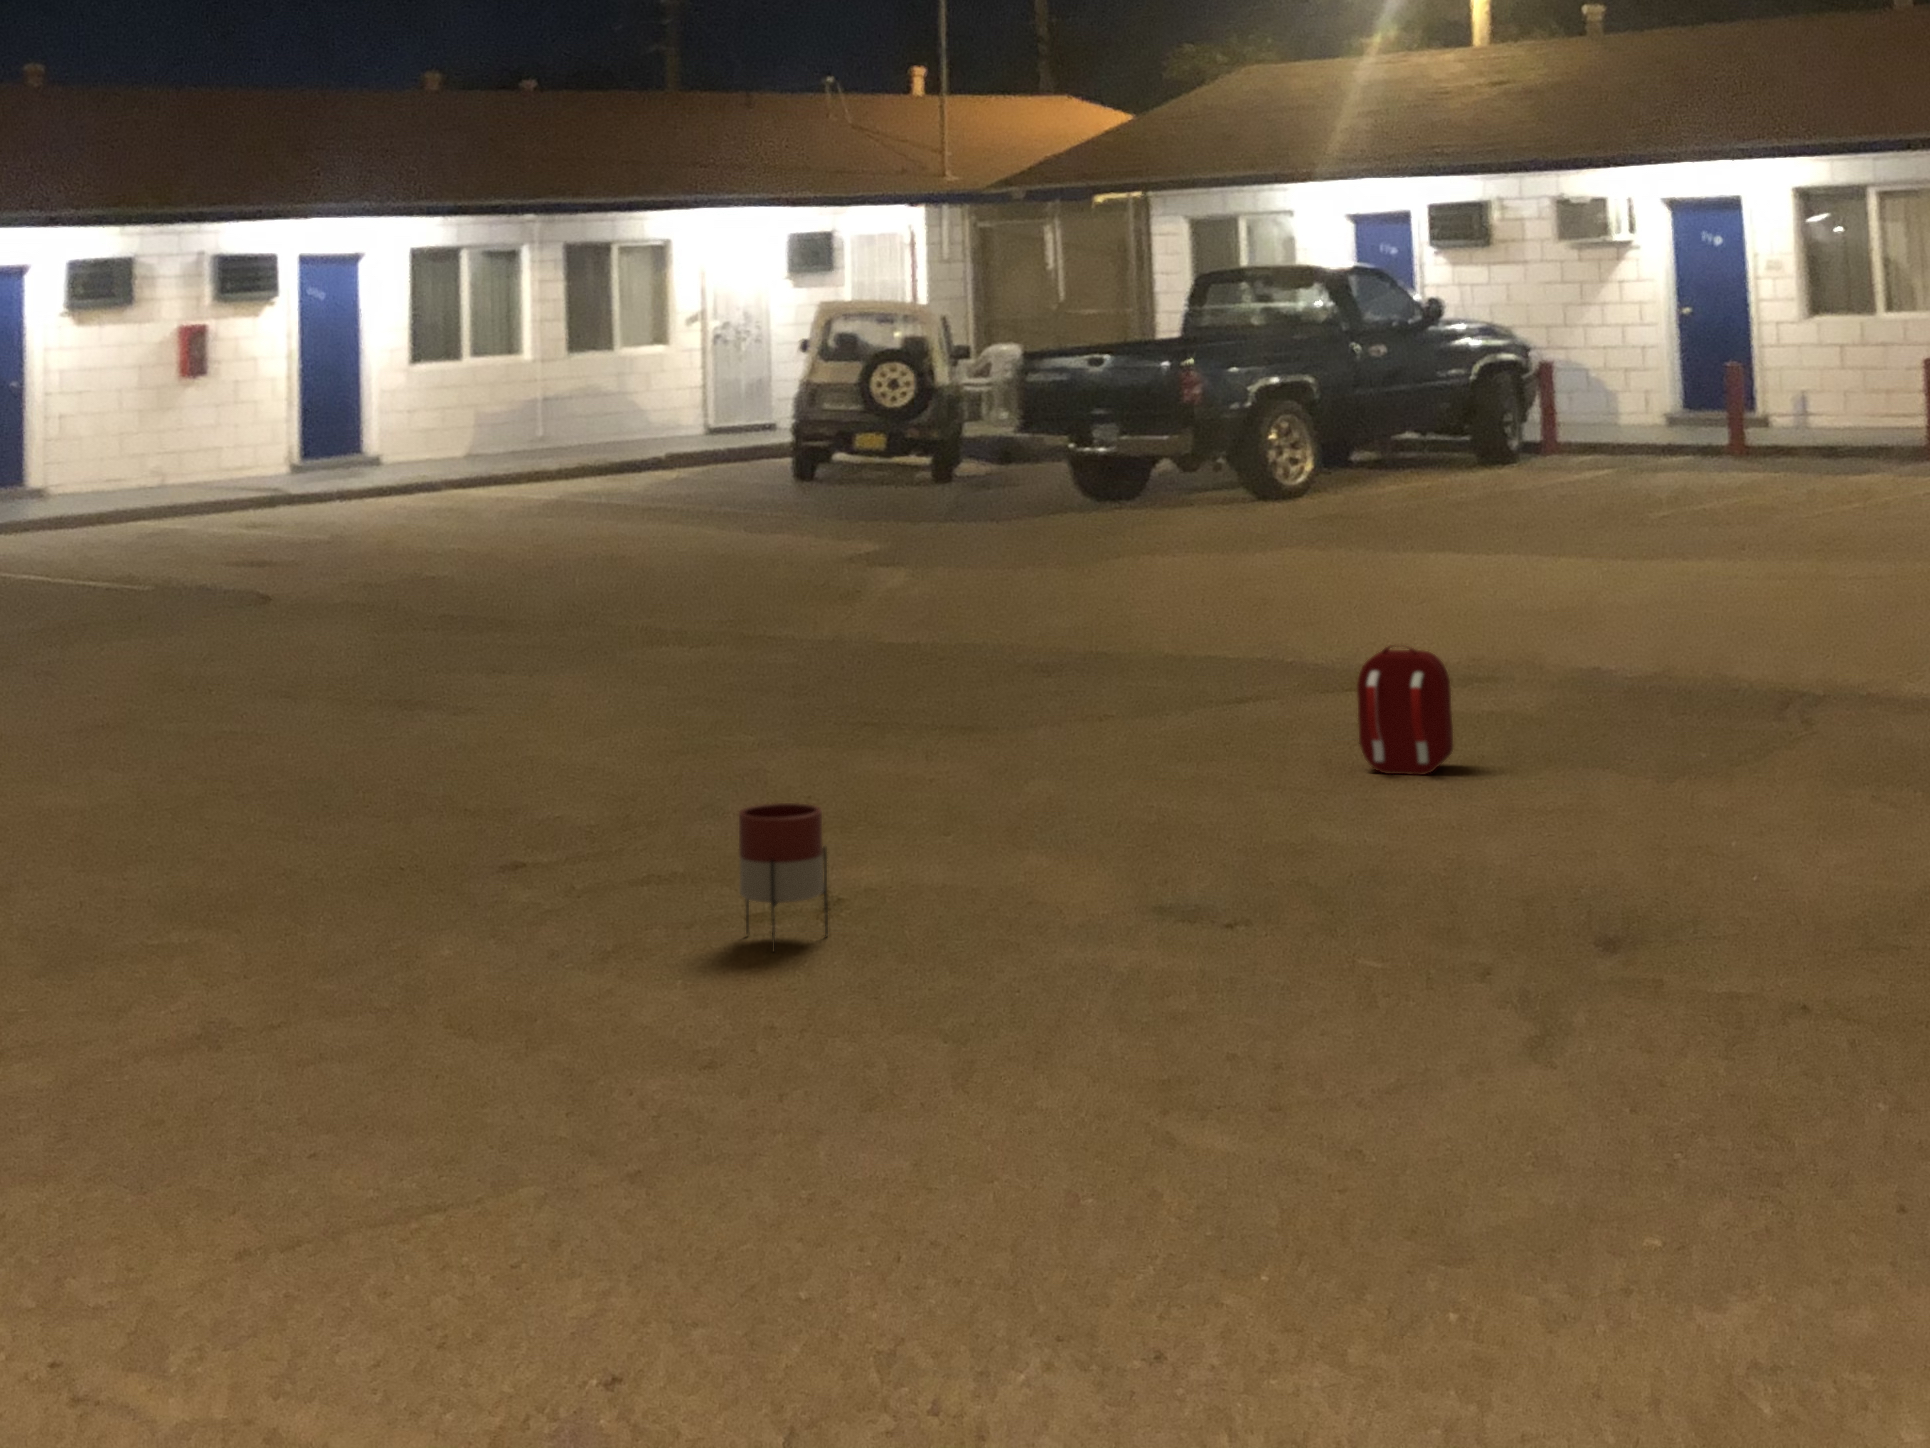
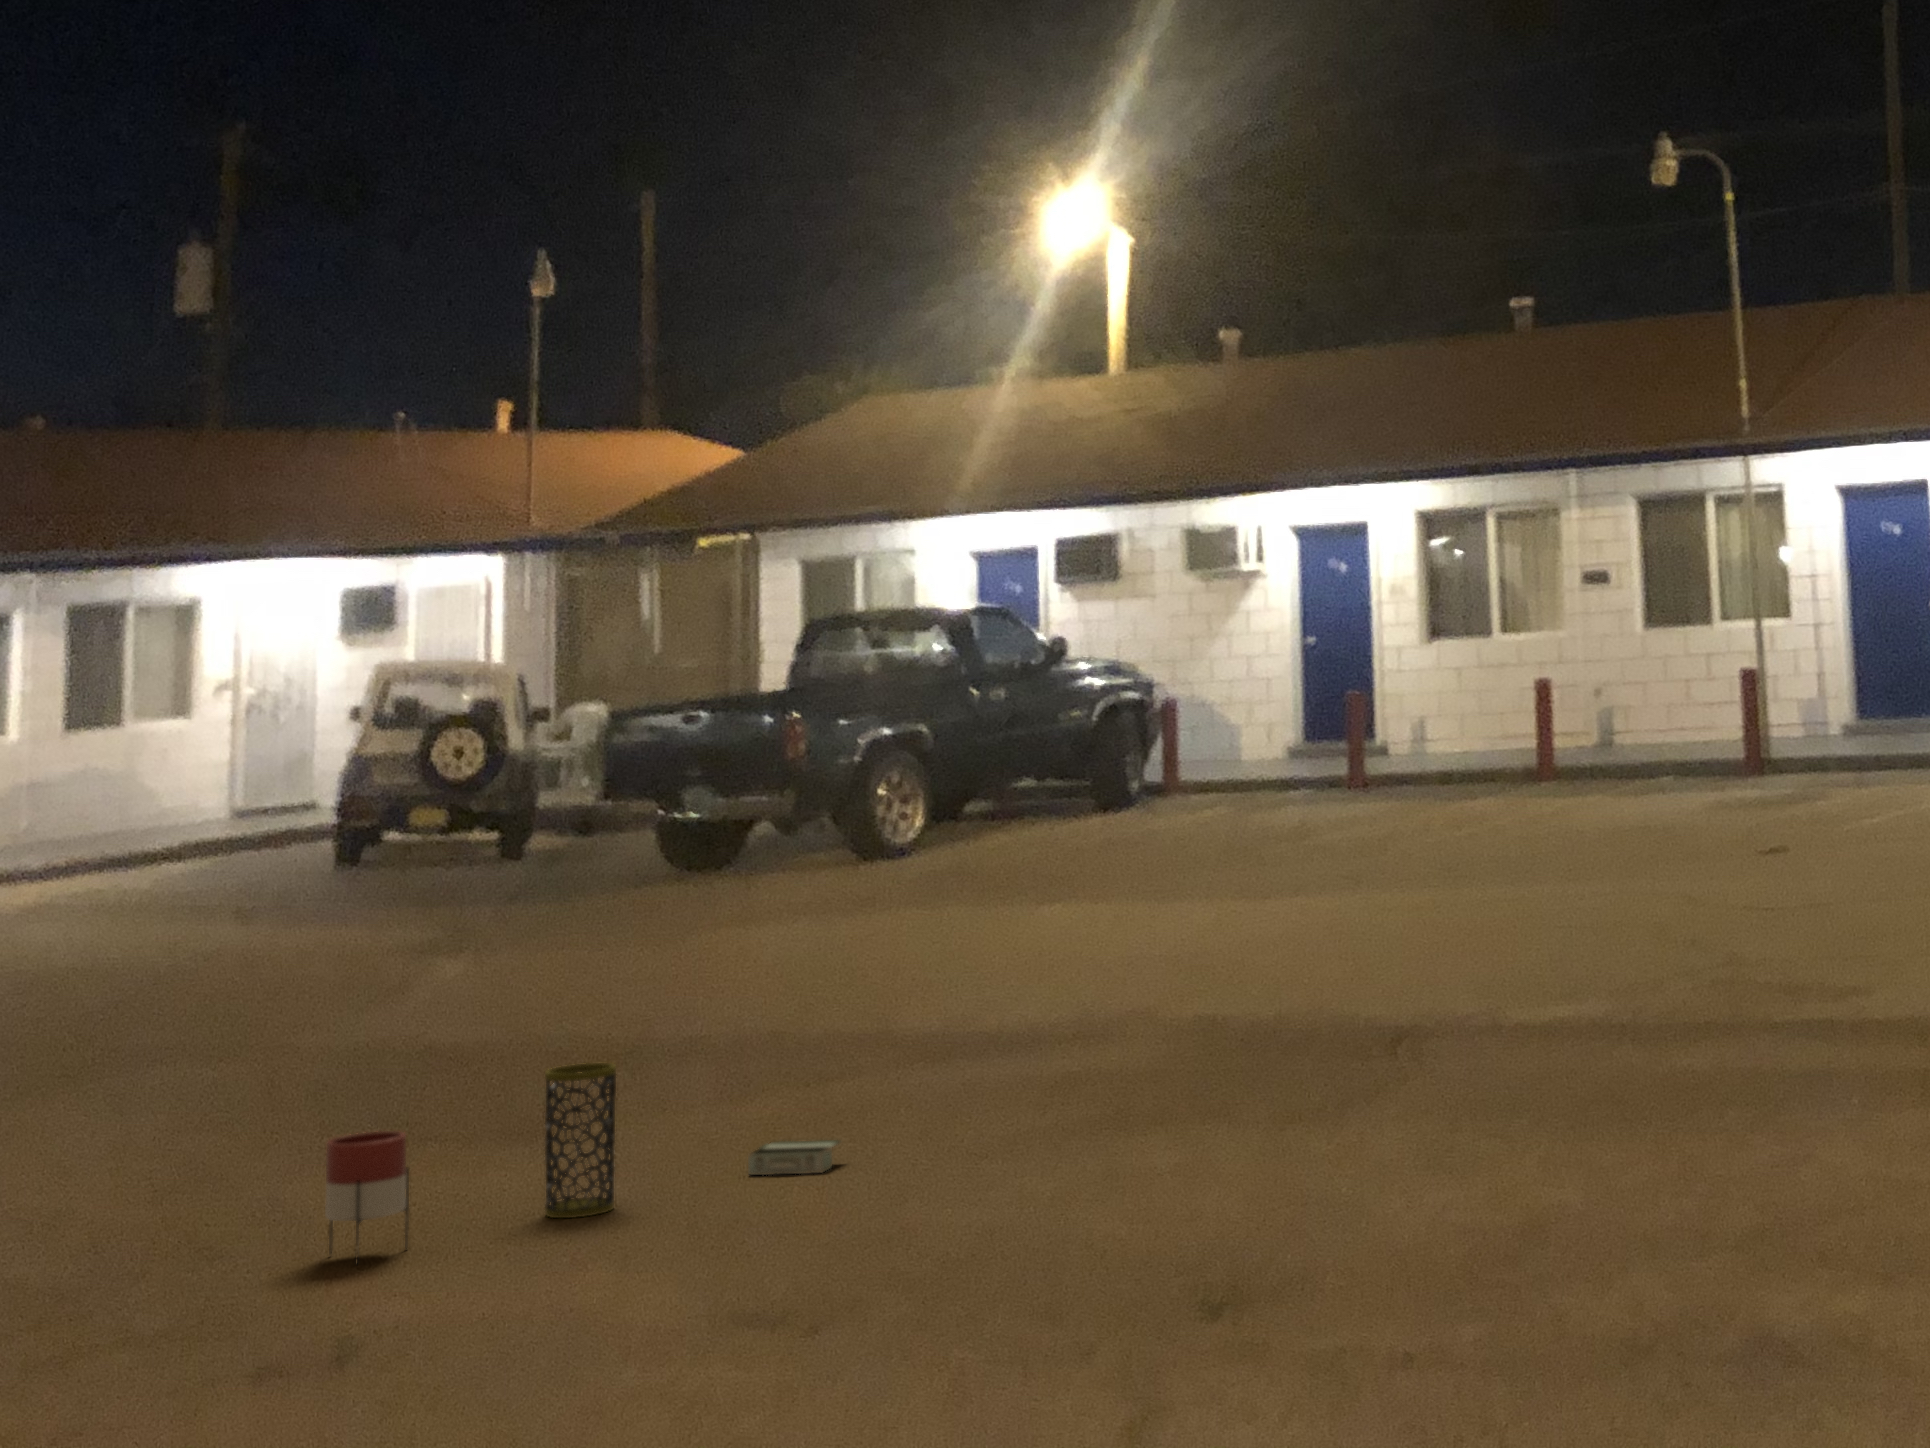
backpack: present [1357,645,1453,775] -> none [915,966,1003,1085]
trash can: none [968,740,1047,913] -> present [545,1063,616,1218]
toolbox: none [1190,838,1293,882] -> present [748,1140,841,1175]

